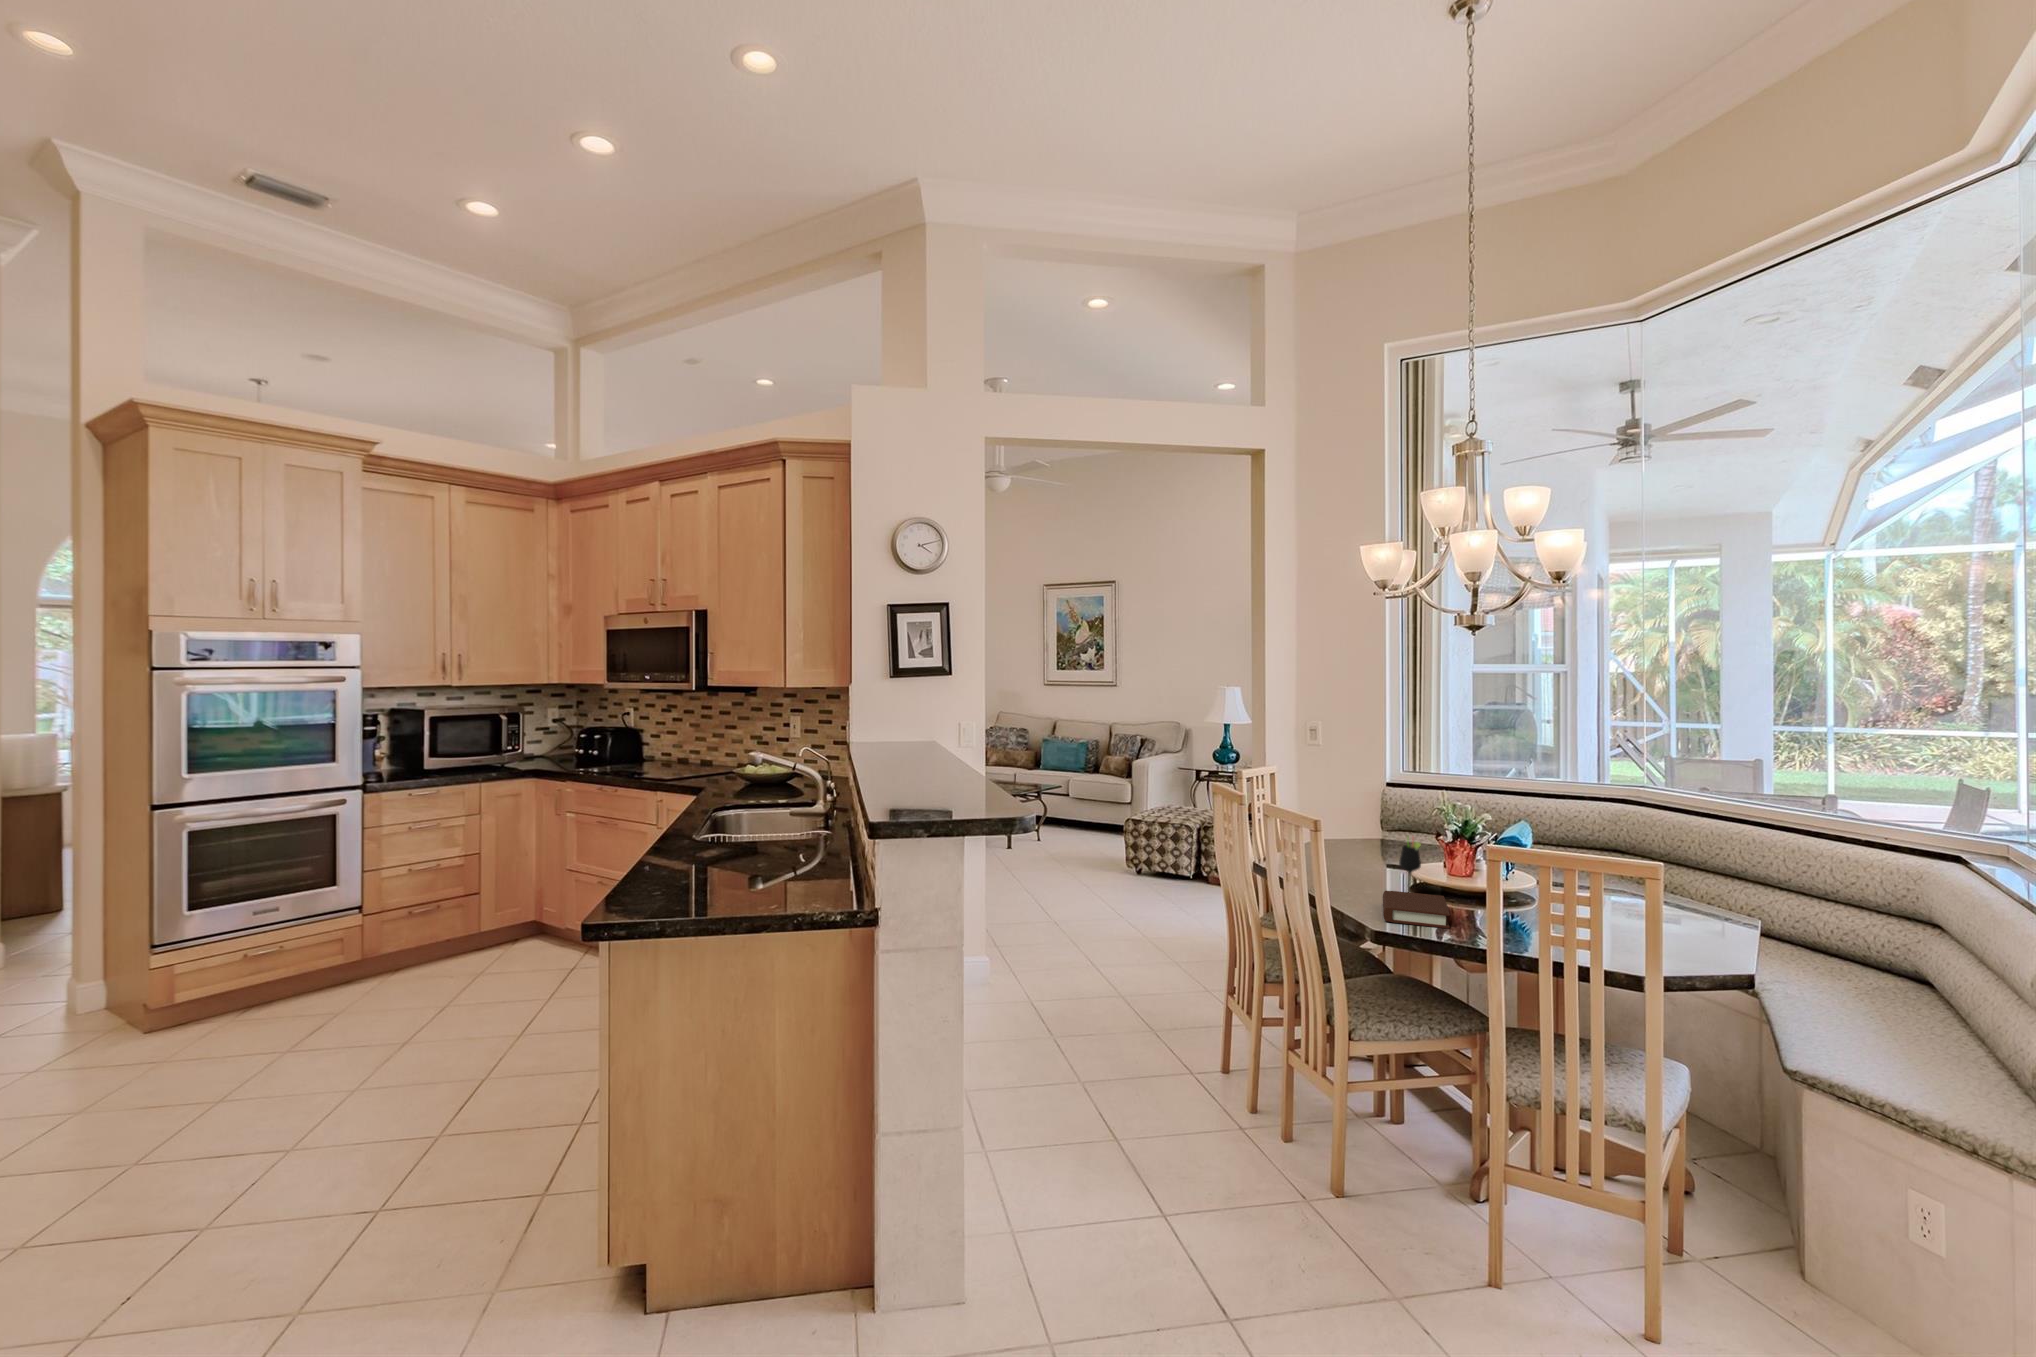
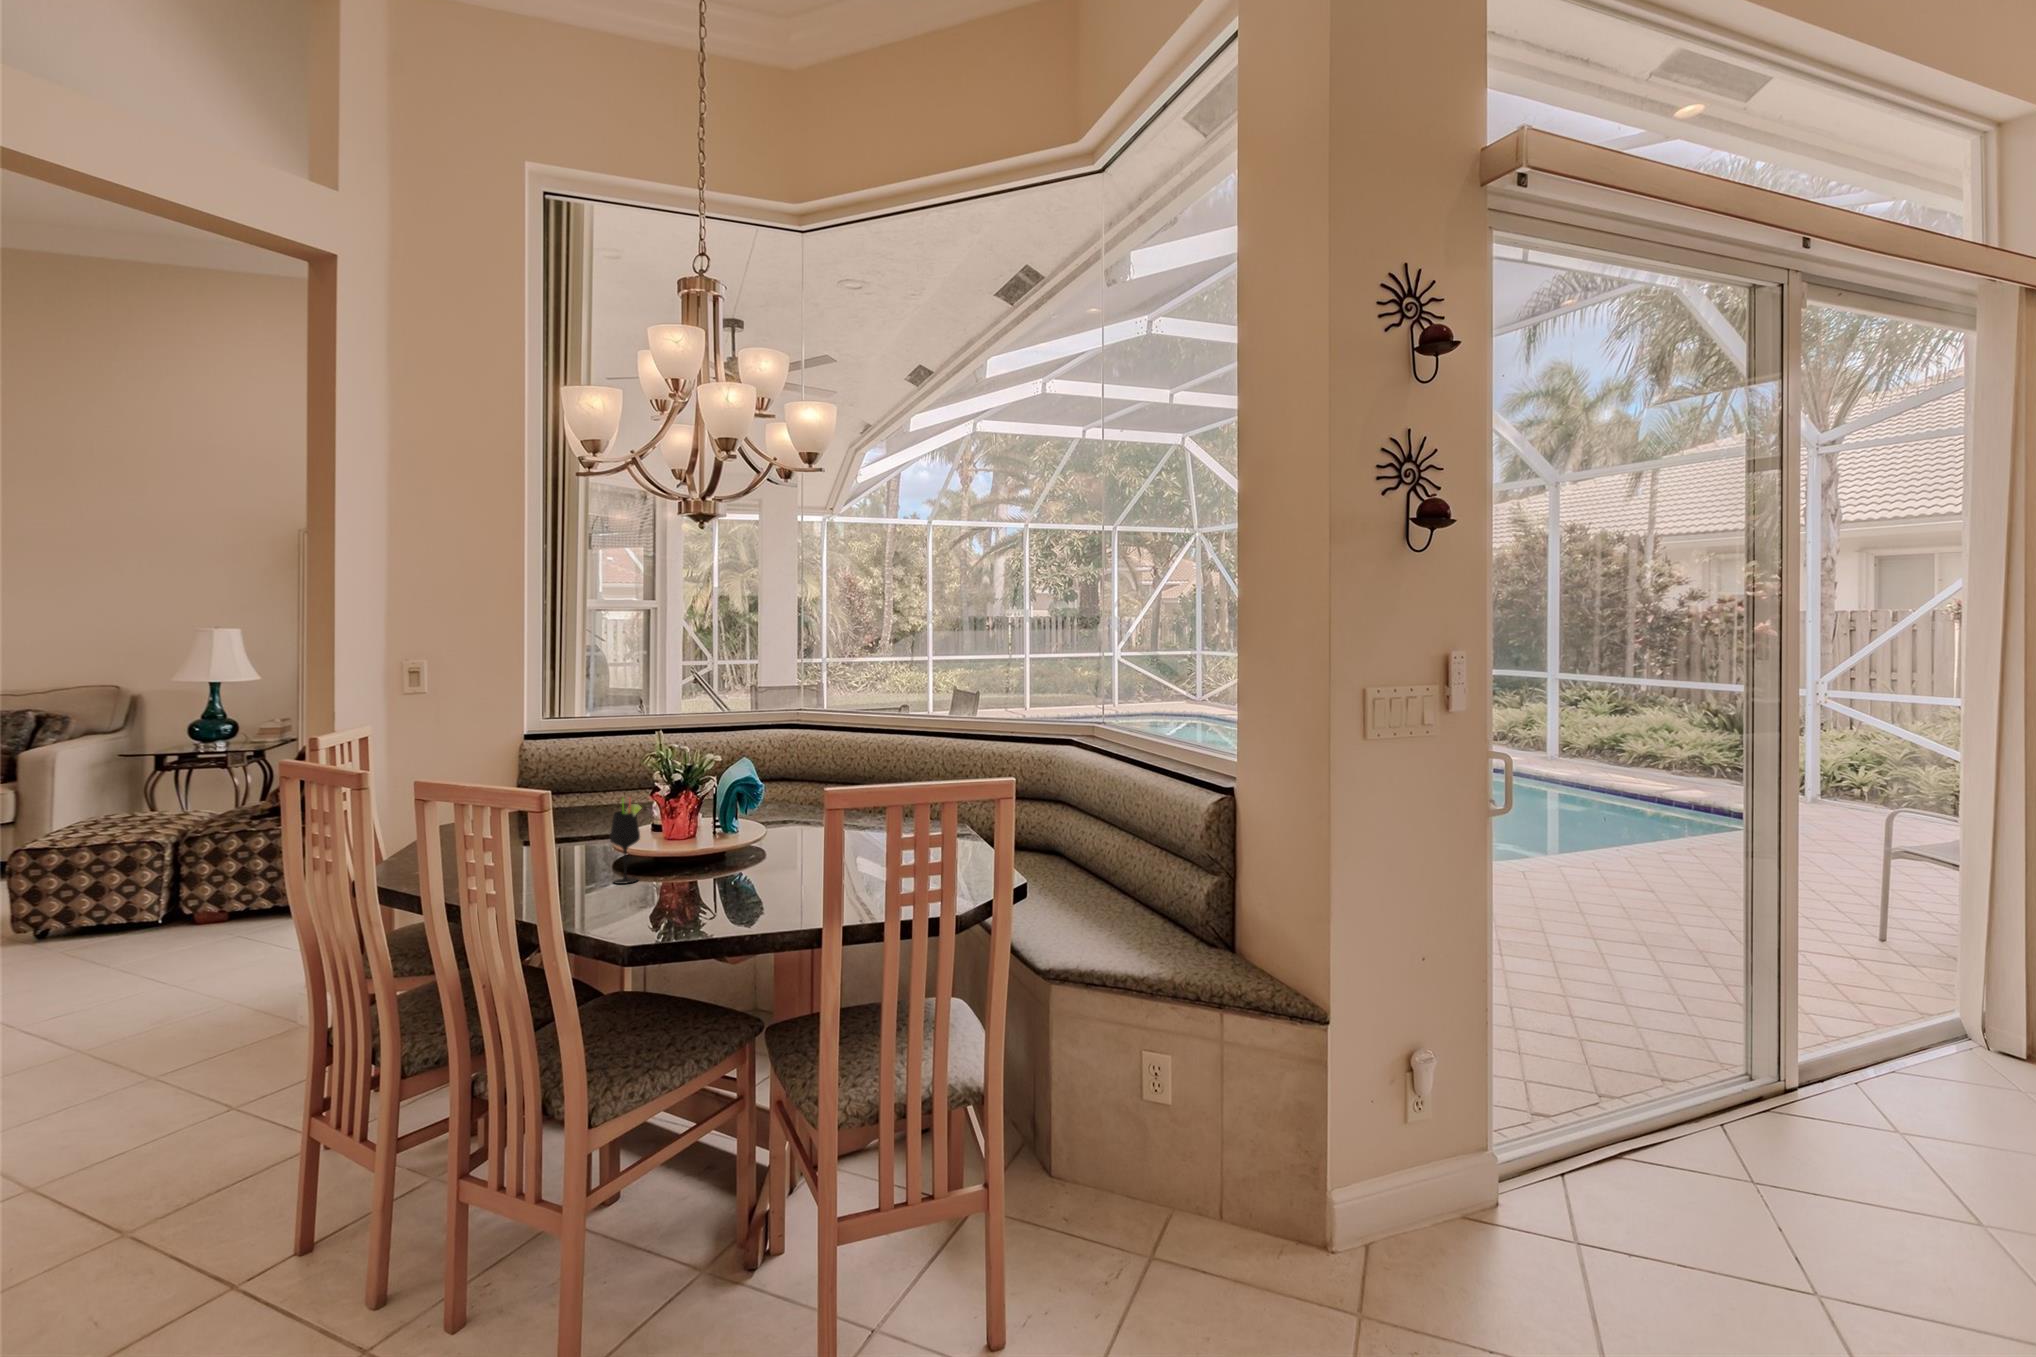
book: present [1383,891,1450,929] -> none [601,872,716,927]

